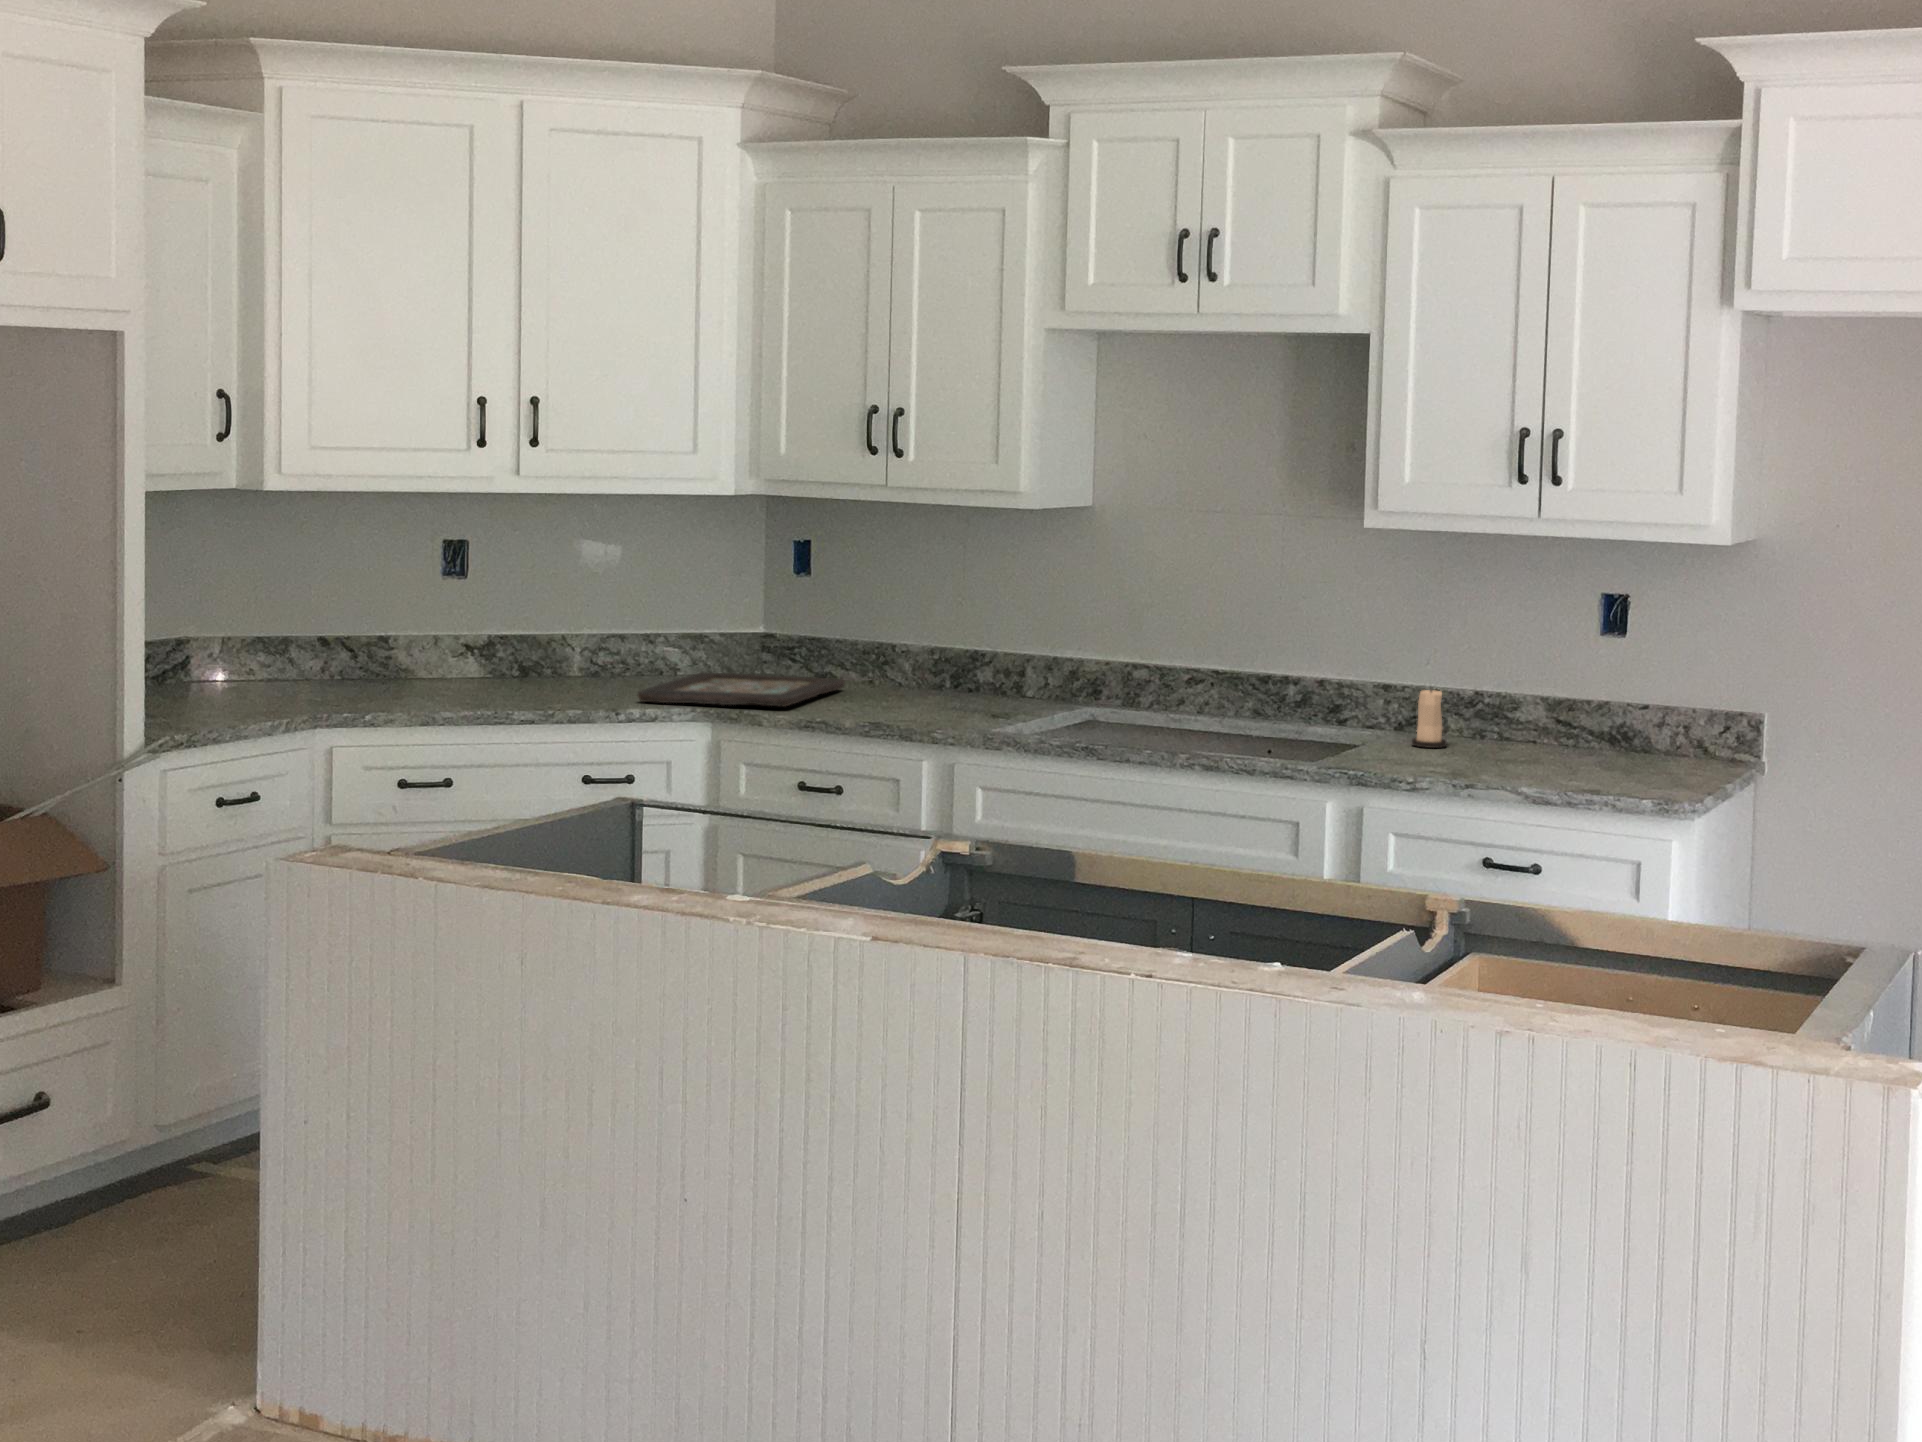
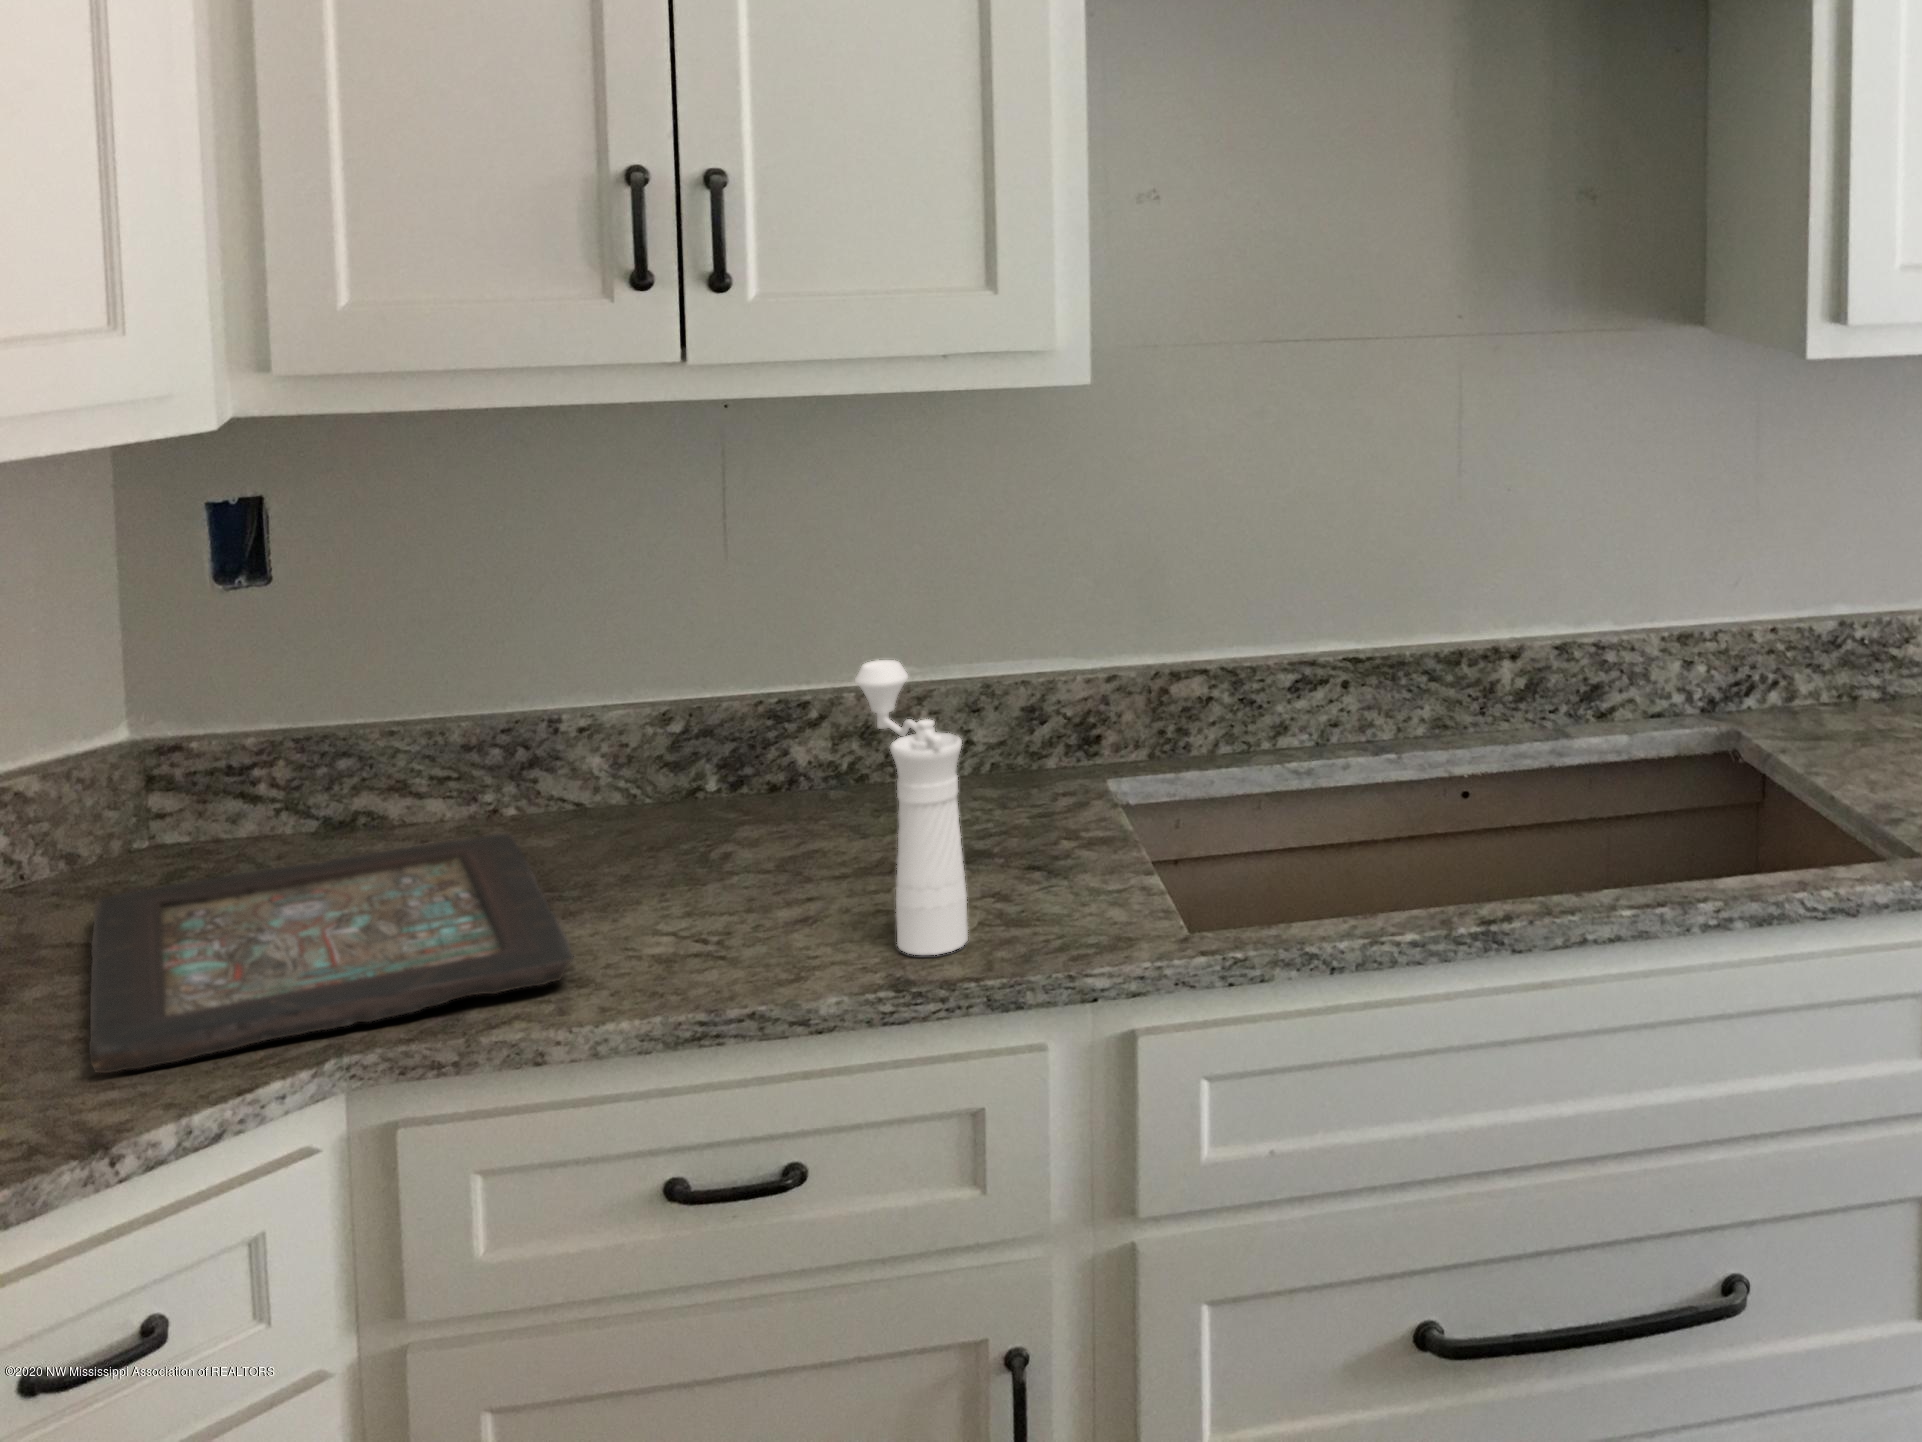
pepper mill: none [897,610,937,723] -> present [855,660,968,955]
candle: present [1412,688,1447,748] -> none [1822,635,1887,751]

